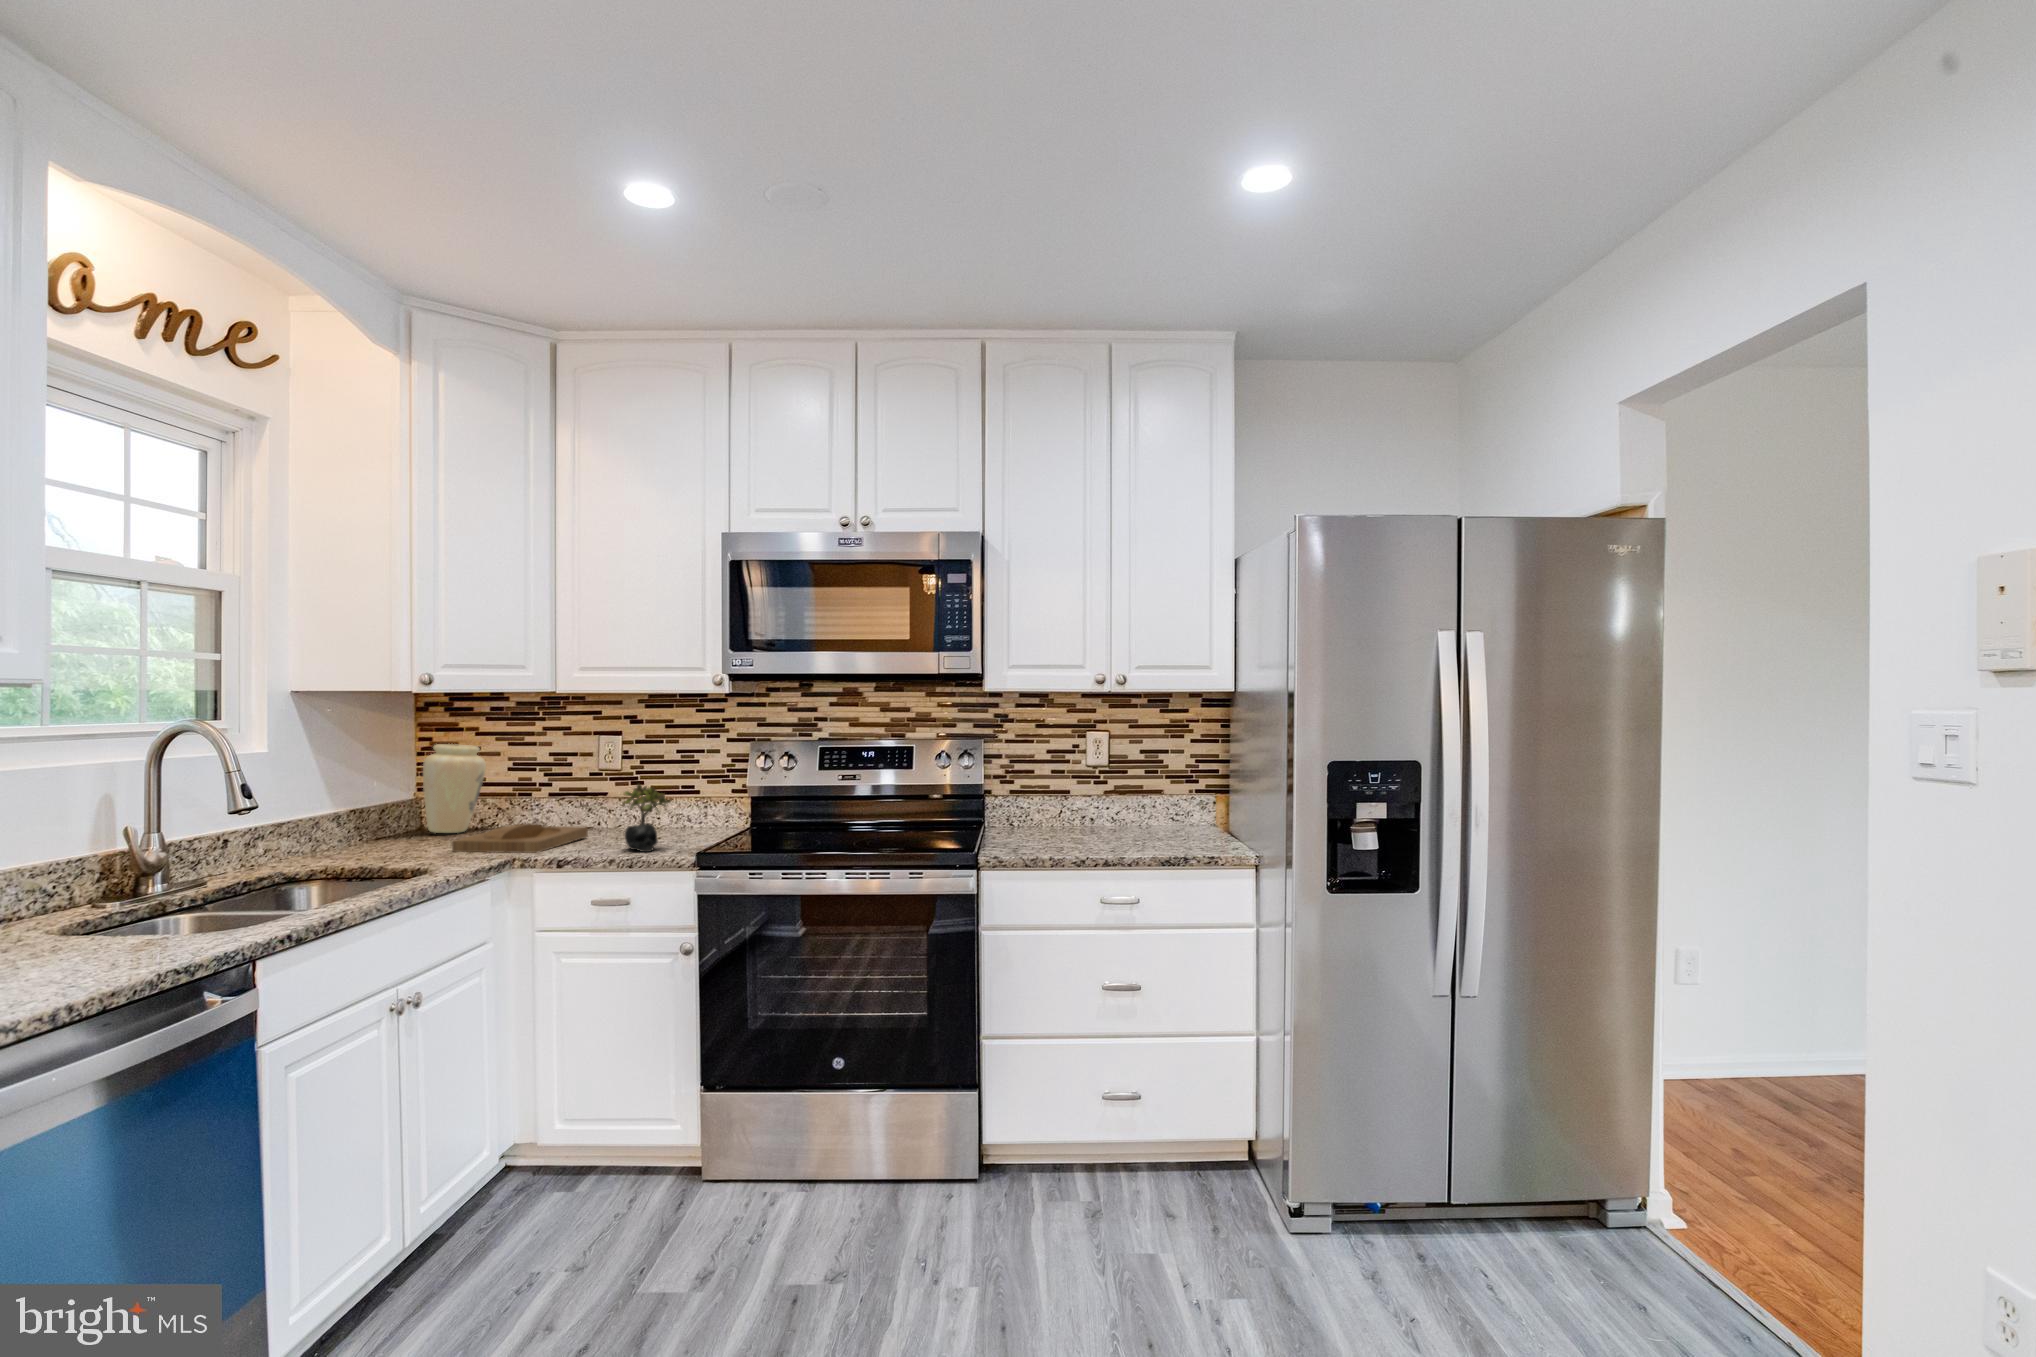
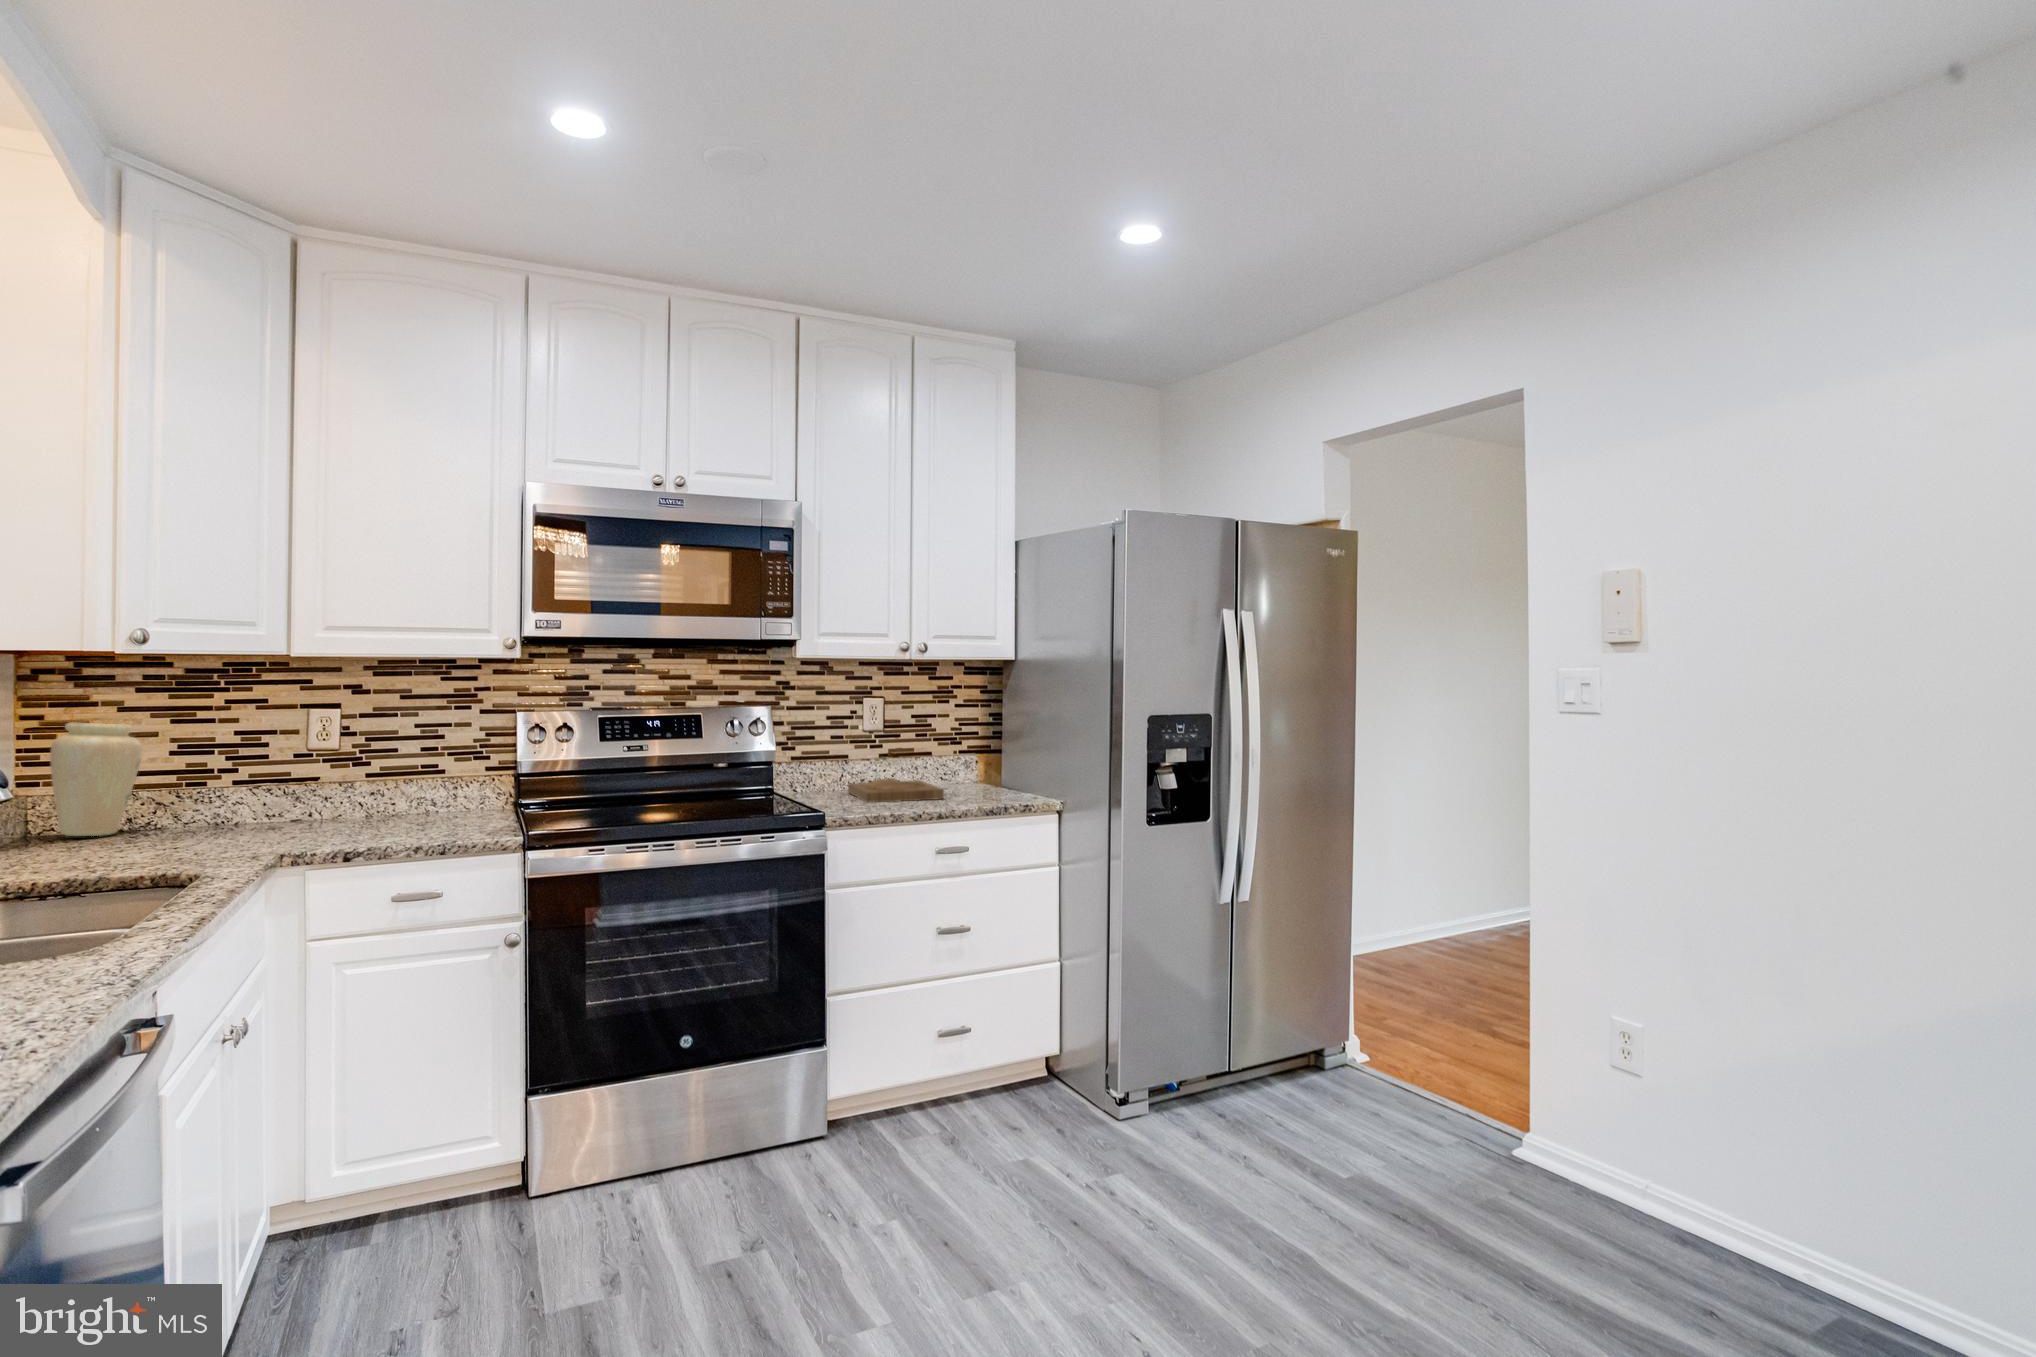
succulent plant: present [624,784,671,852] -> none [411,759,469,833]
tray: present [452,824,588,853] -> present [848,778,944,803]

